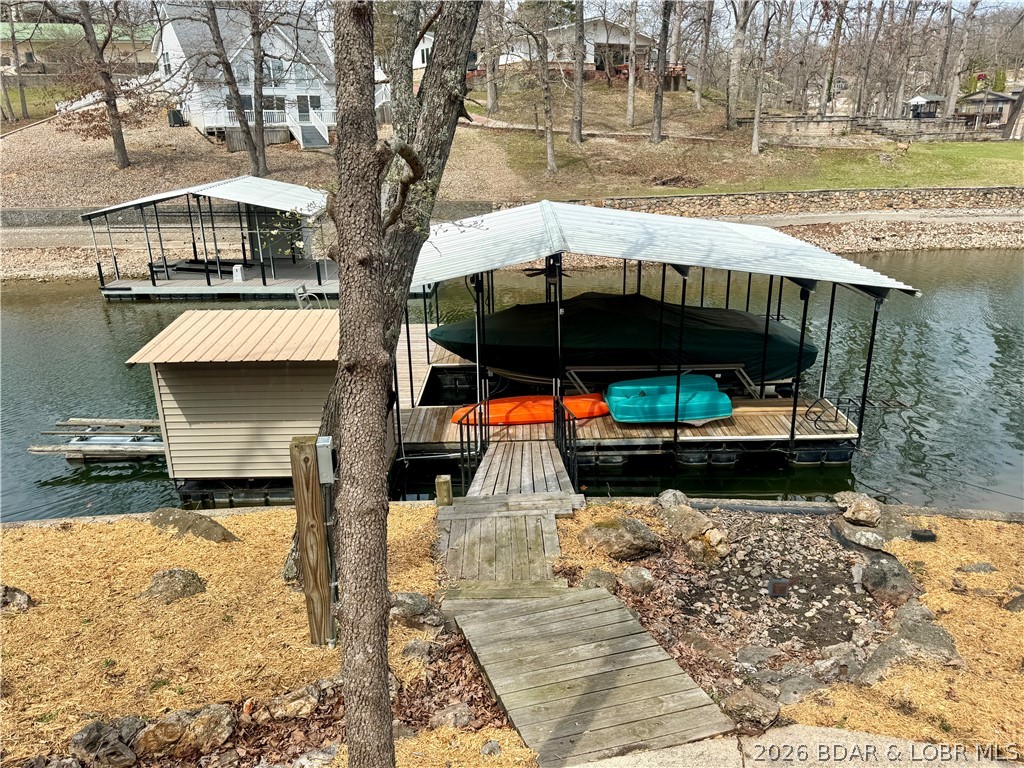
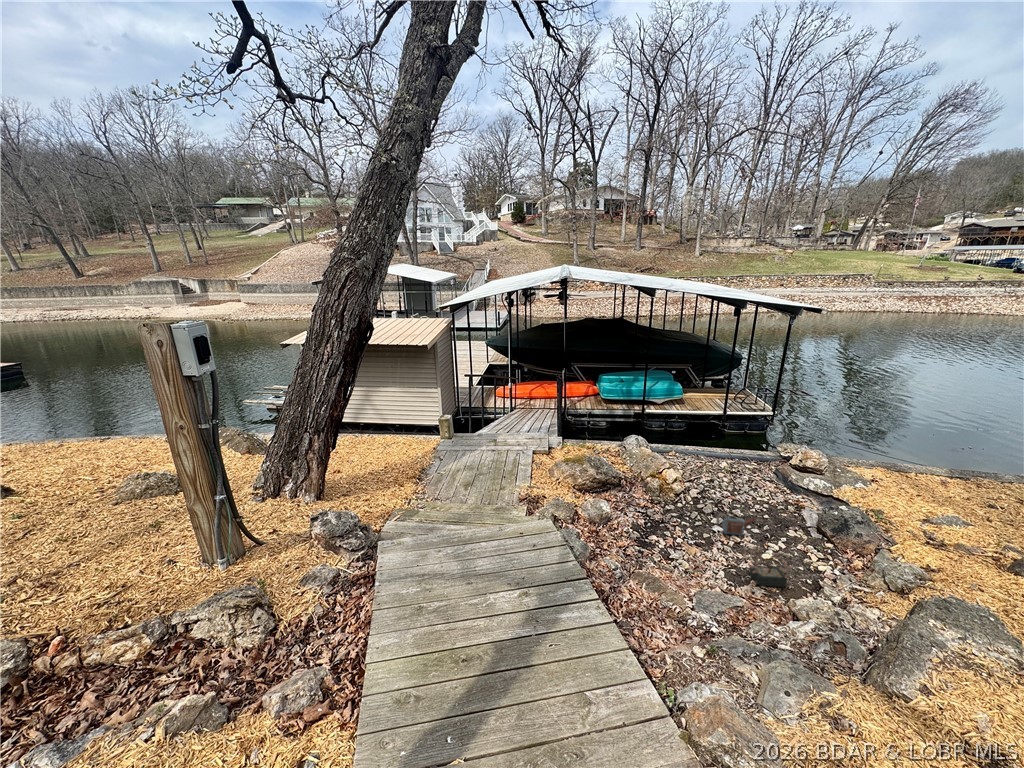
decorative plant: present [908,514,940,542] -> present [743,543,793,587]

